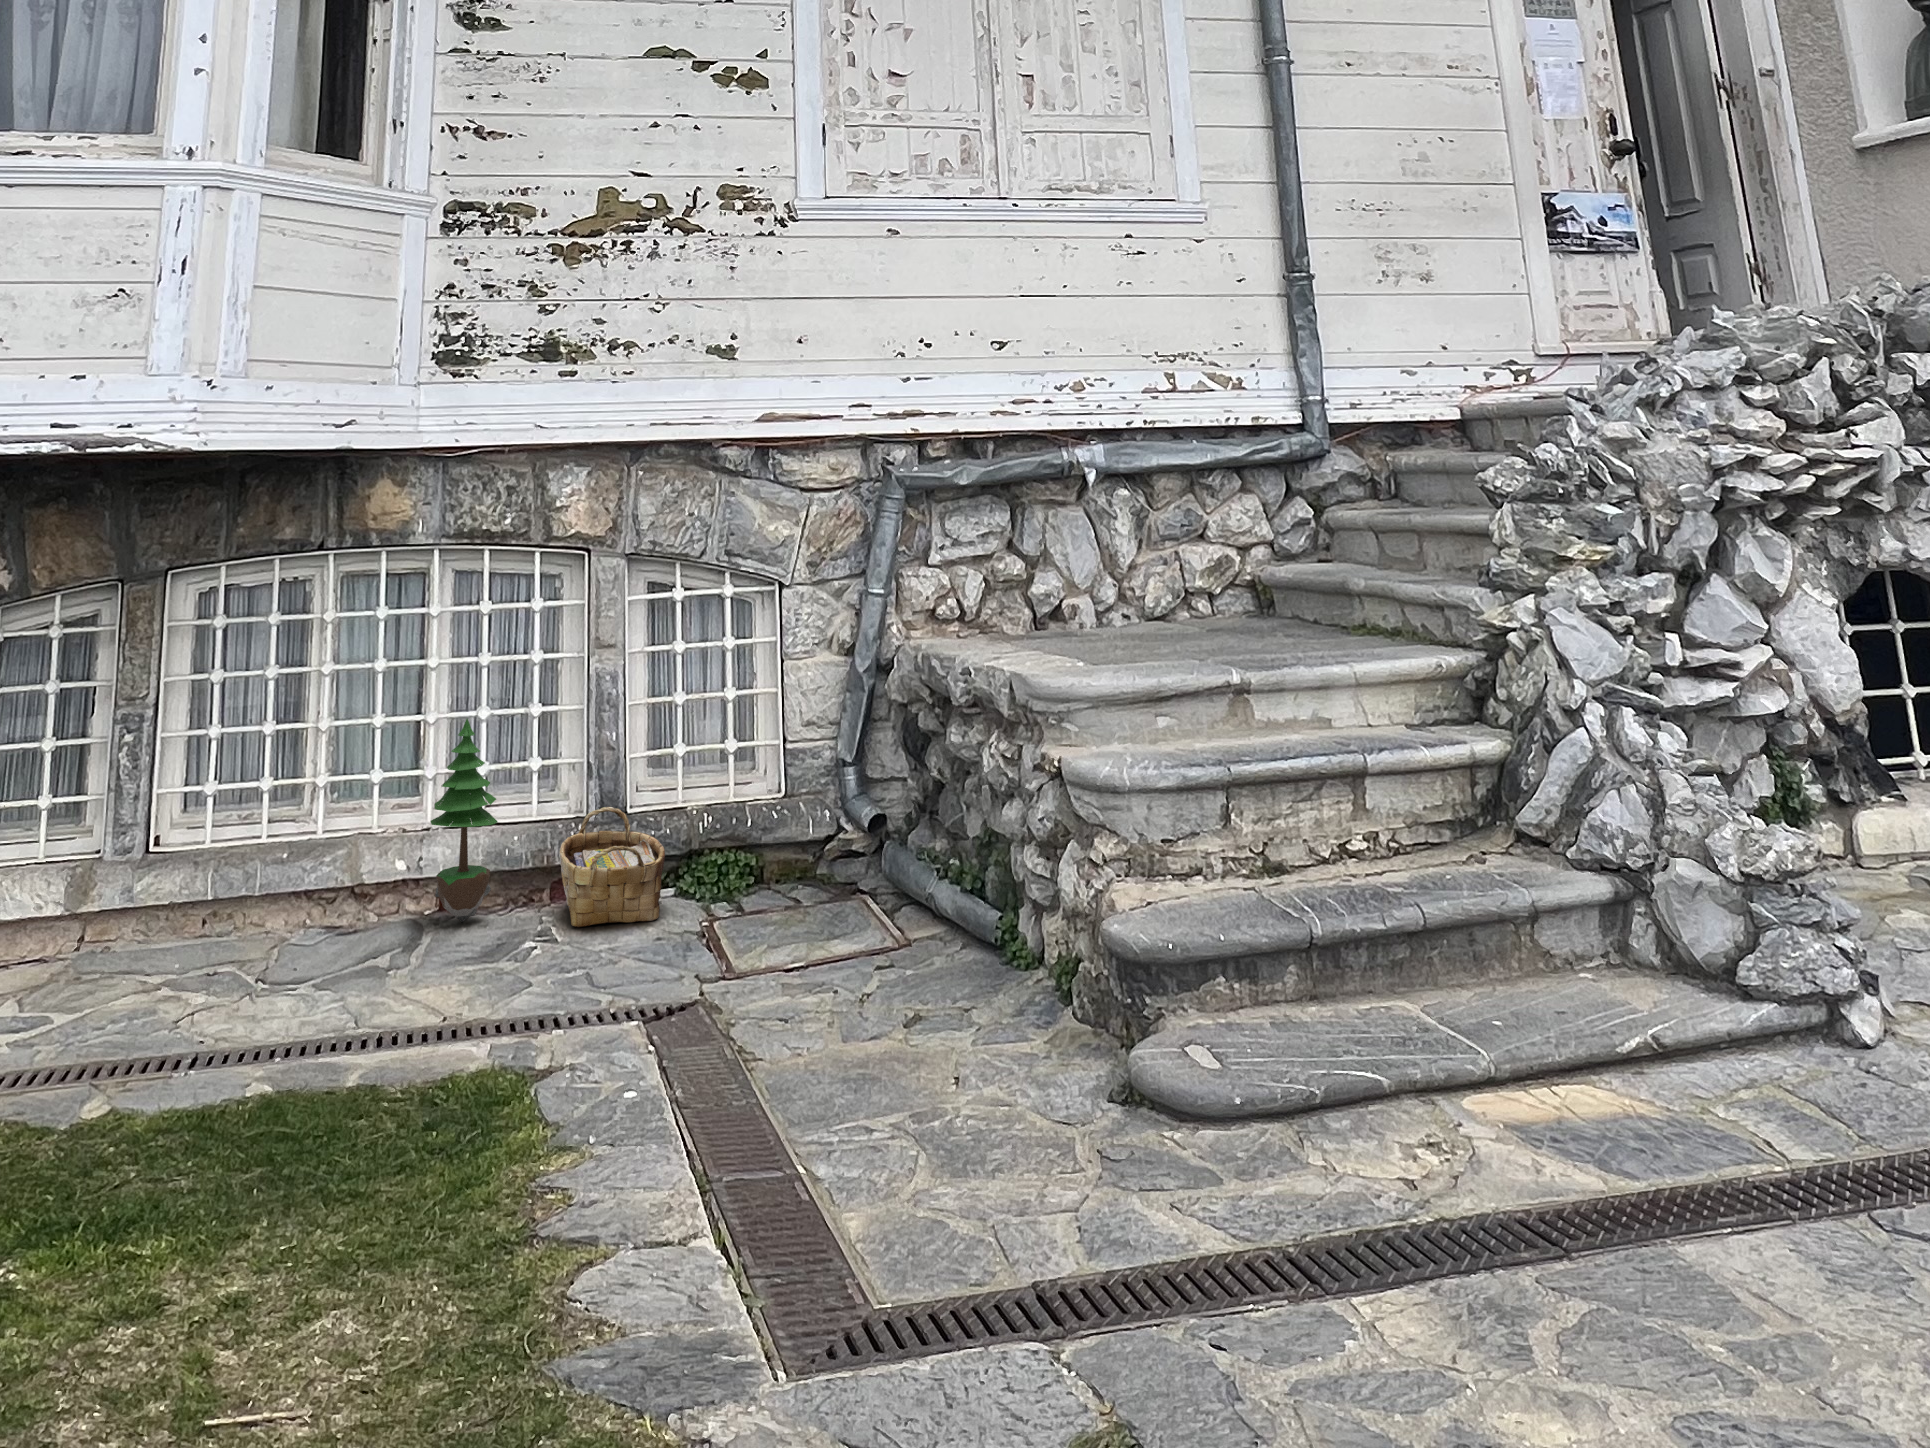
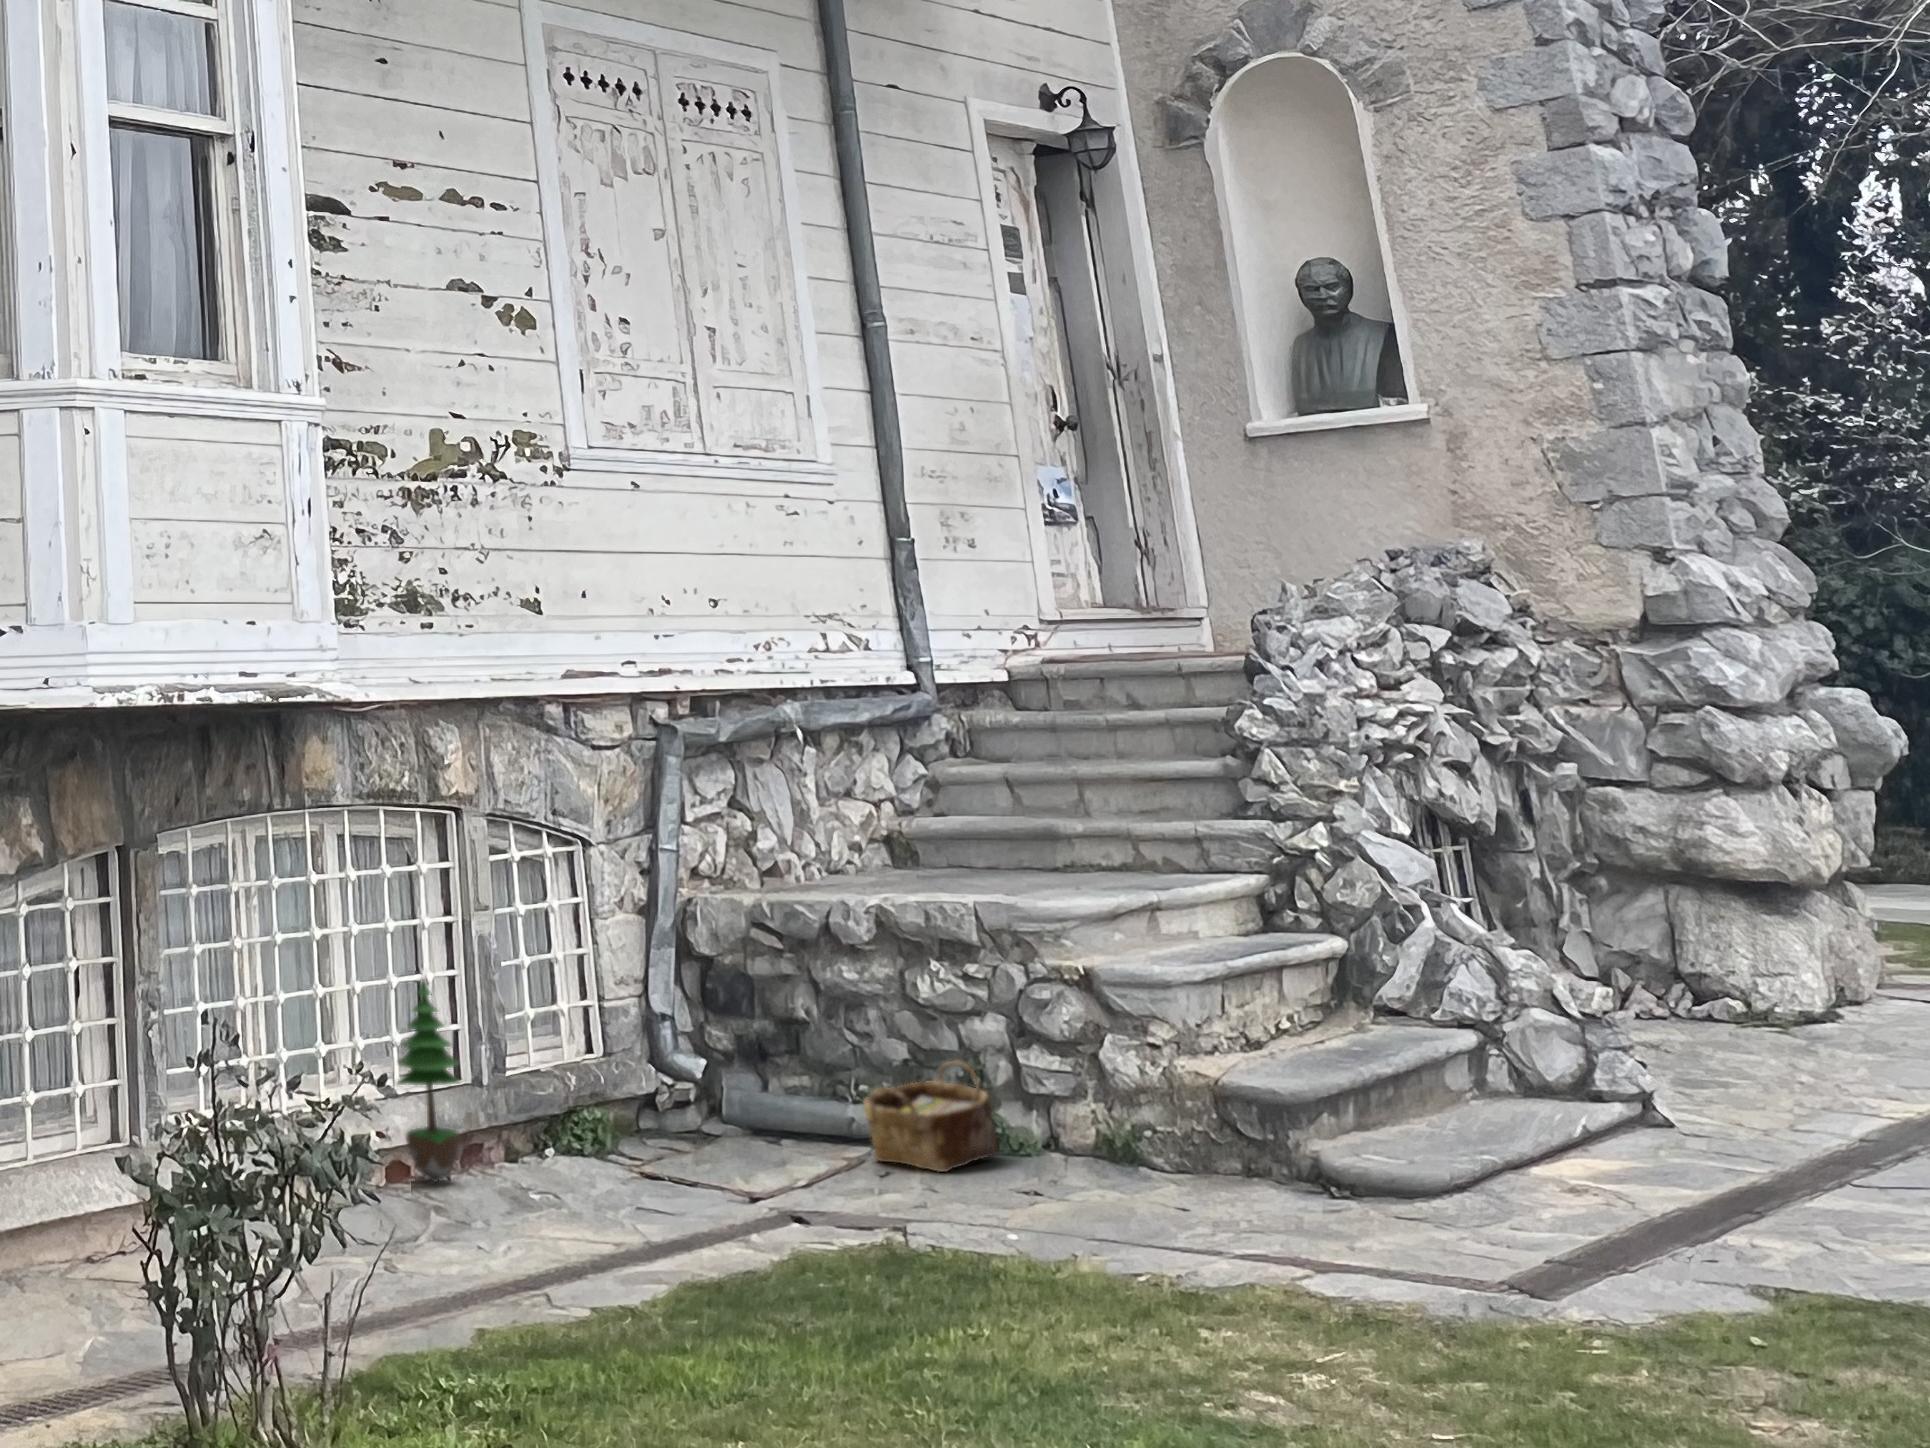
woven basket: present [559,807,665,927] -> present [863,1061,998,1172]

